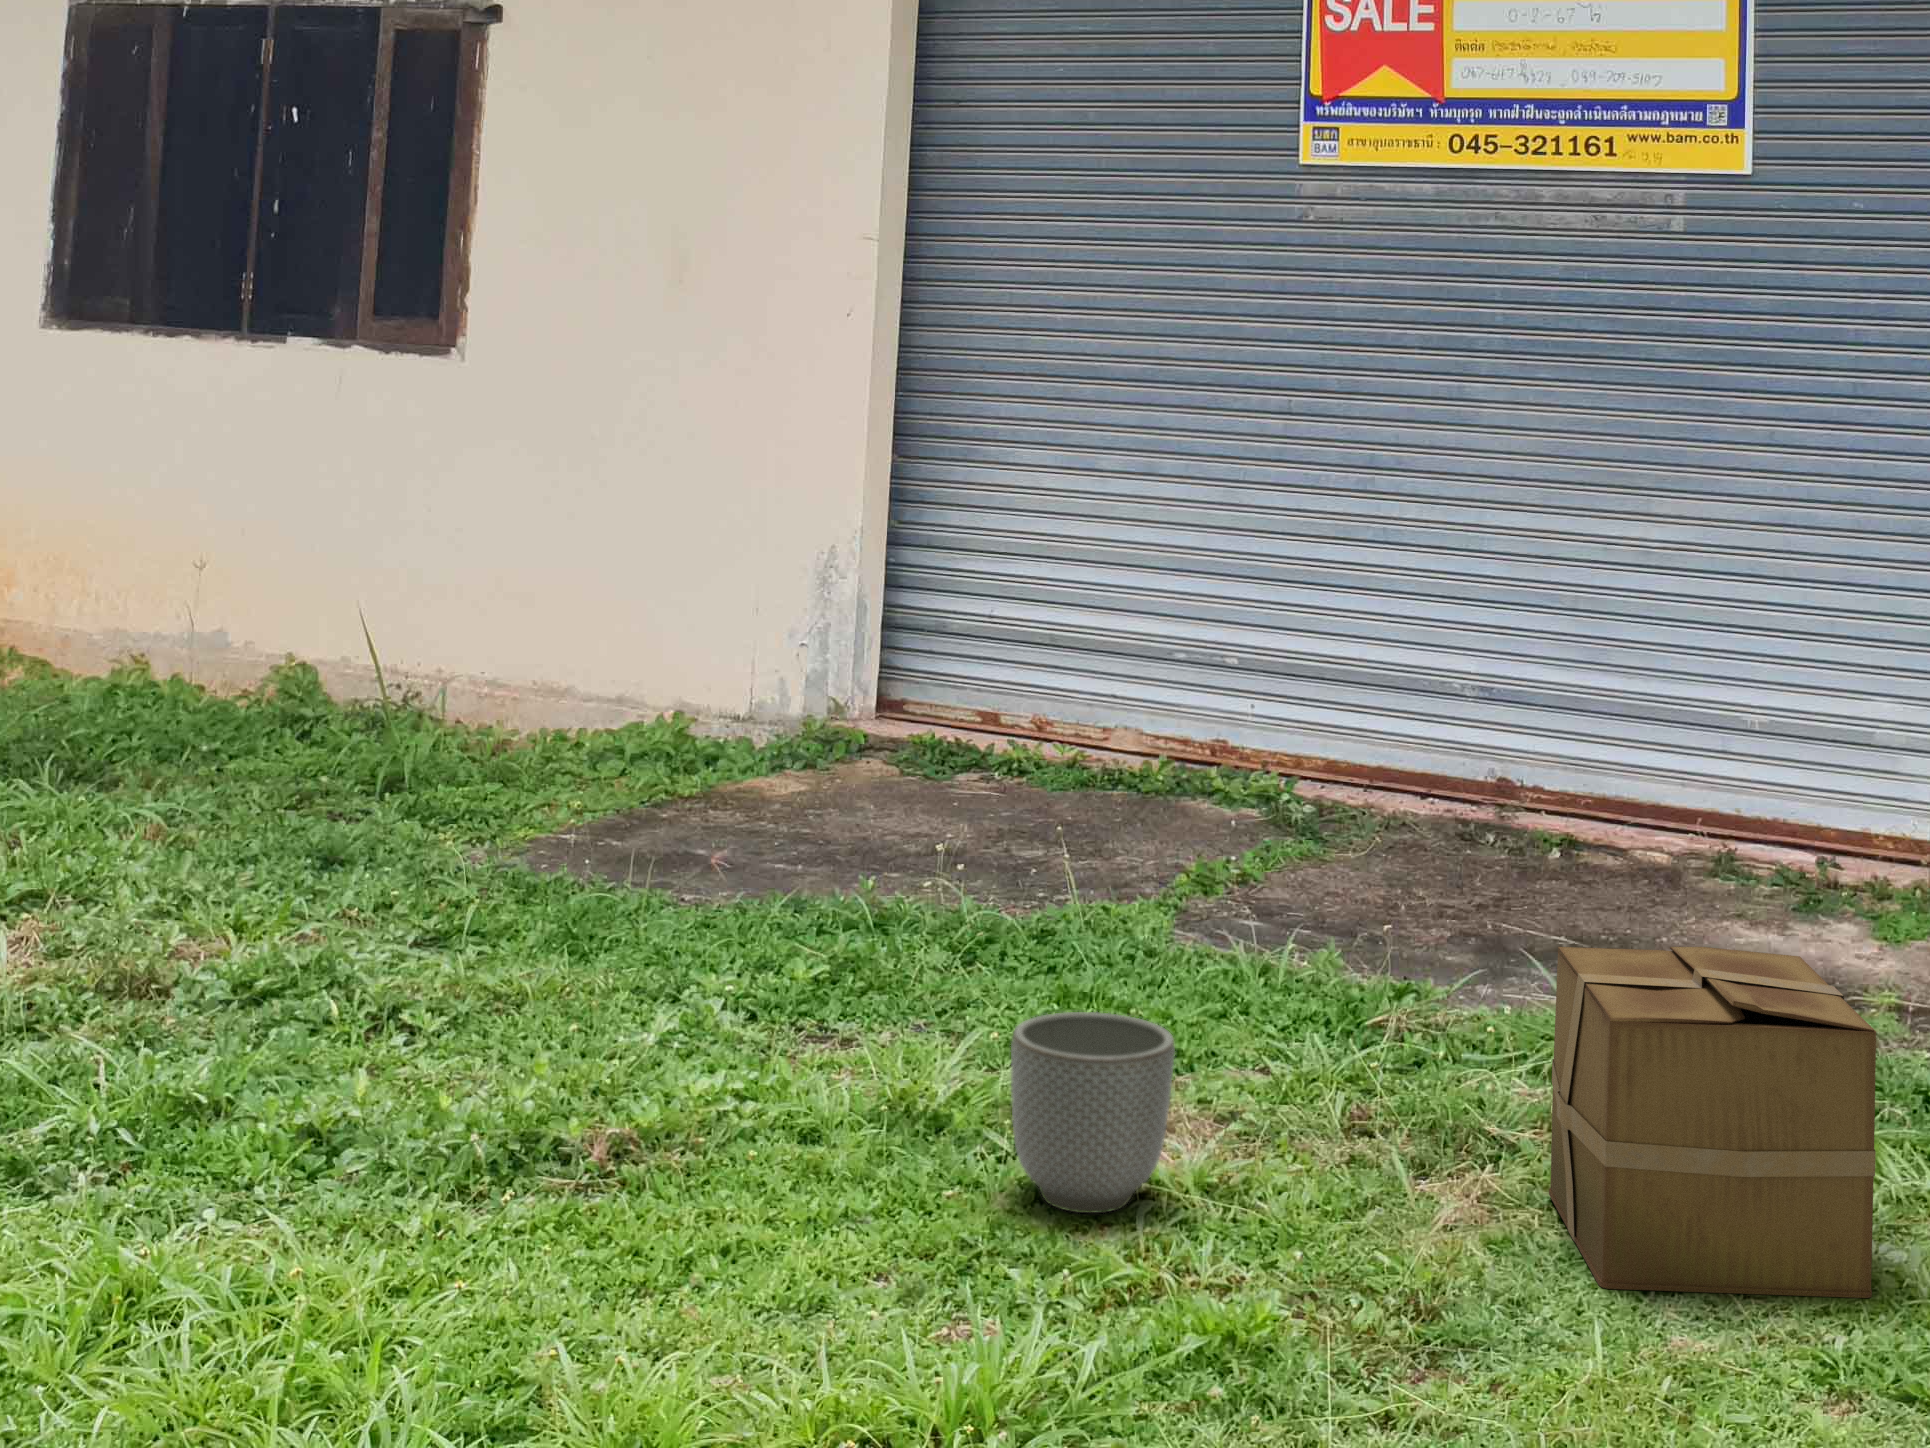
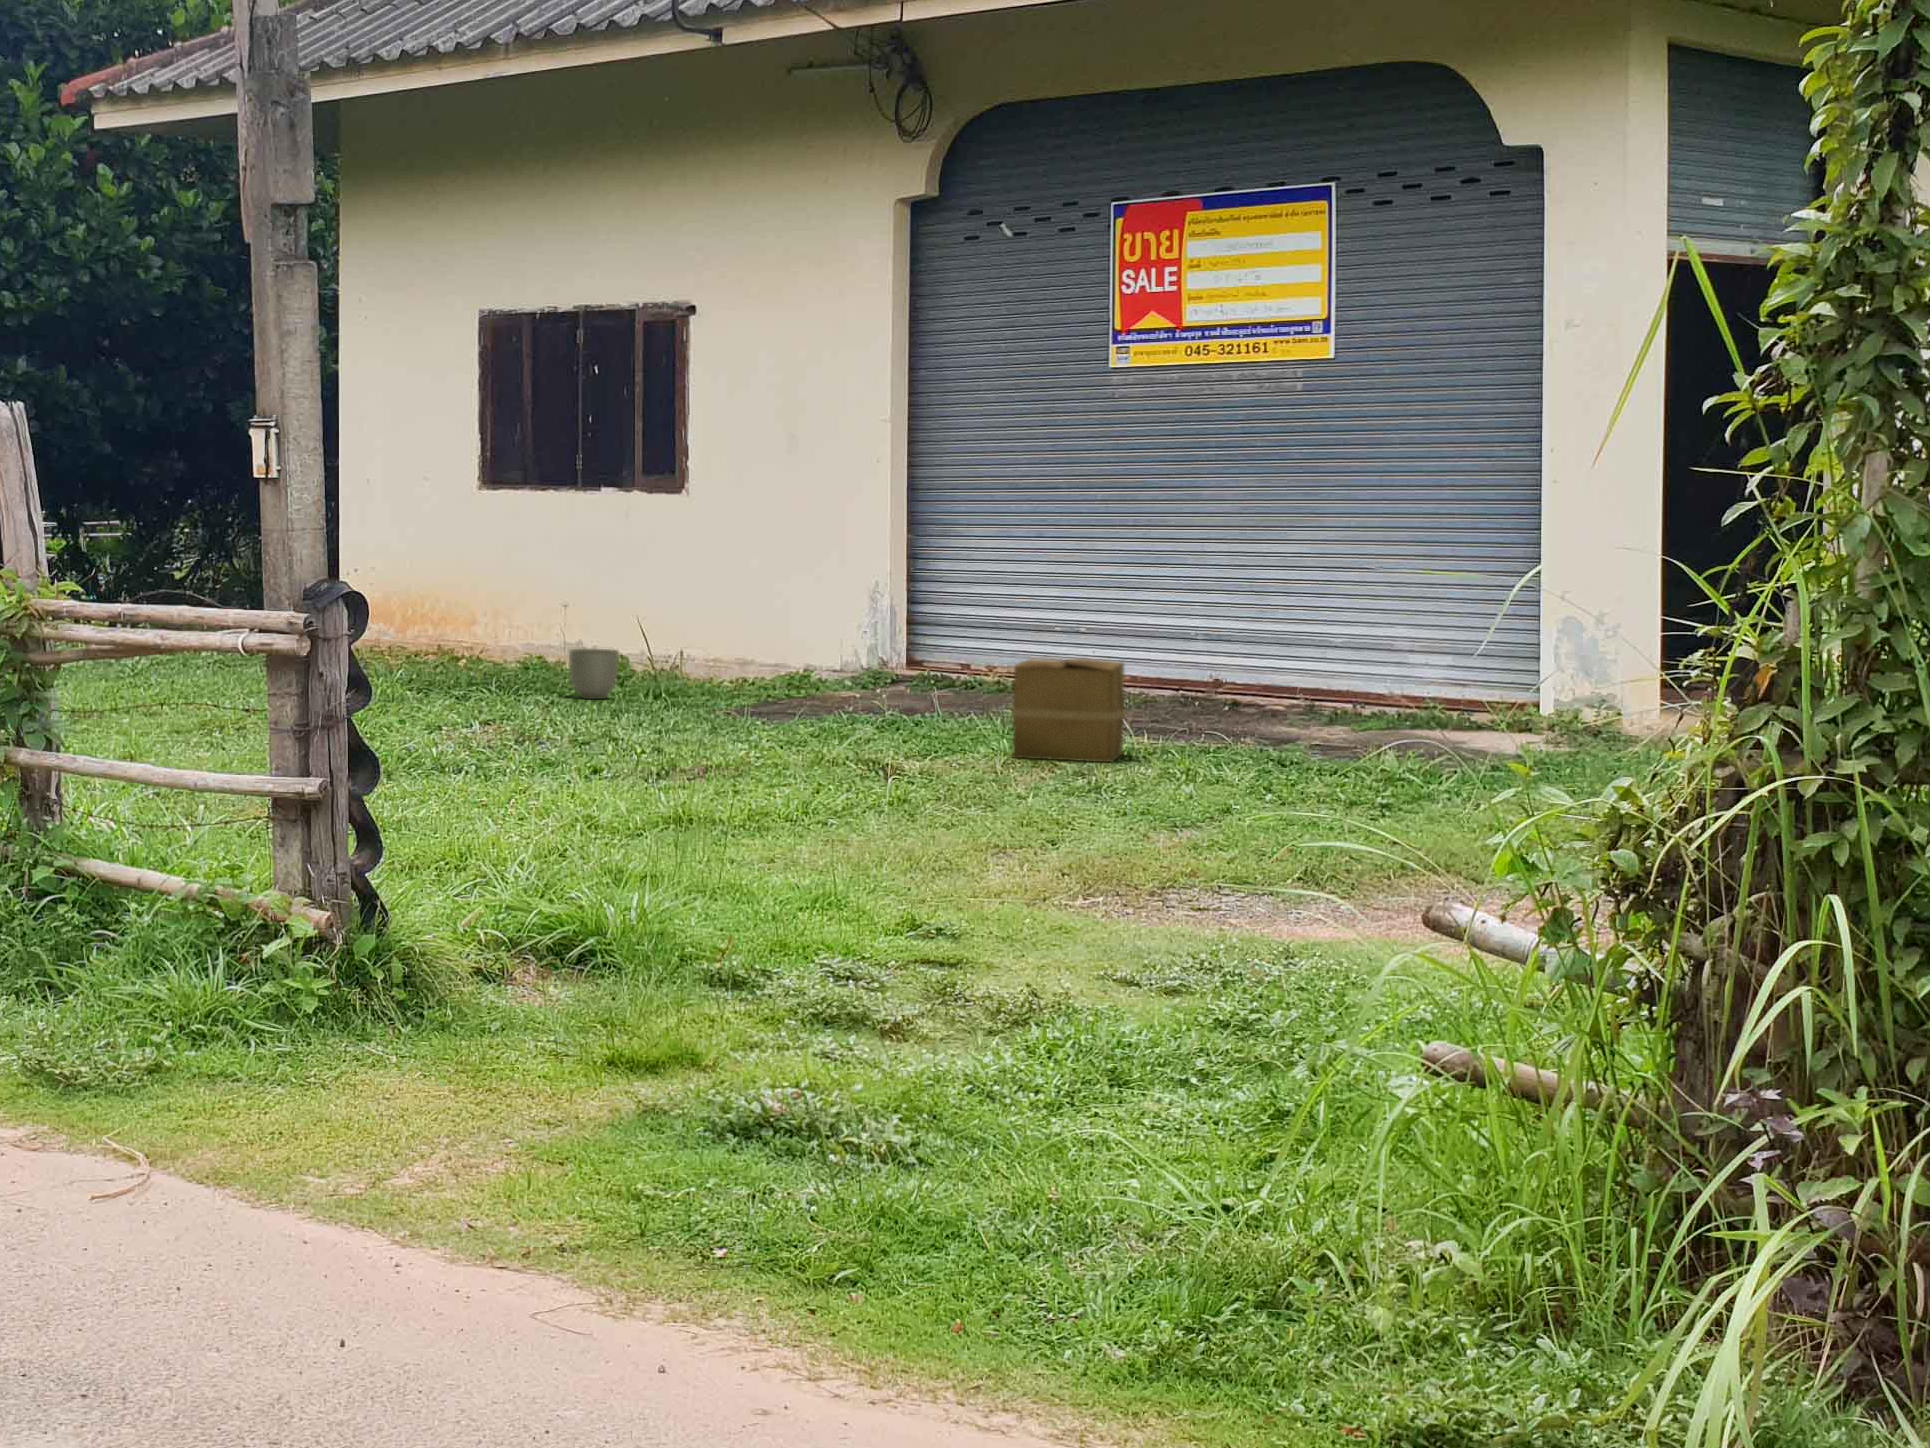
planter: present [1011,1012,1175,1213] -> present [569,649,619,699]

